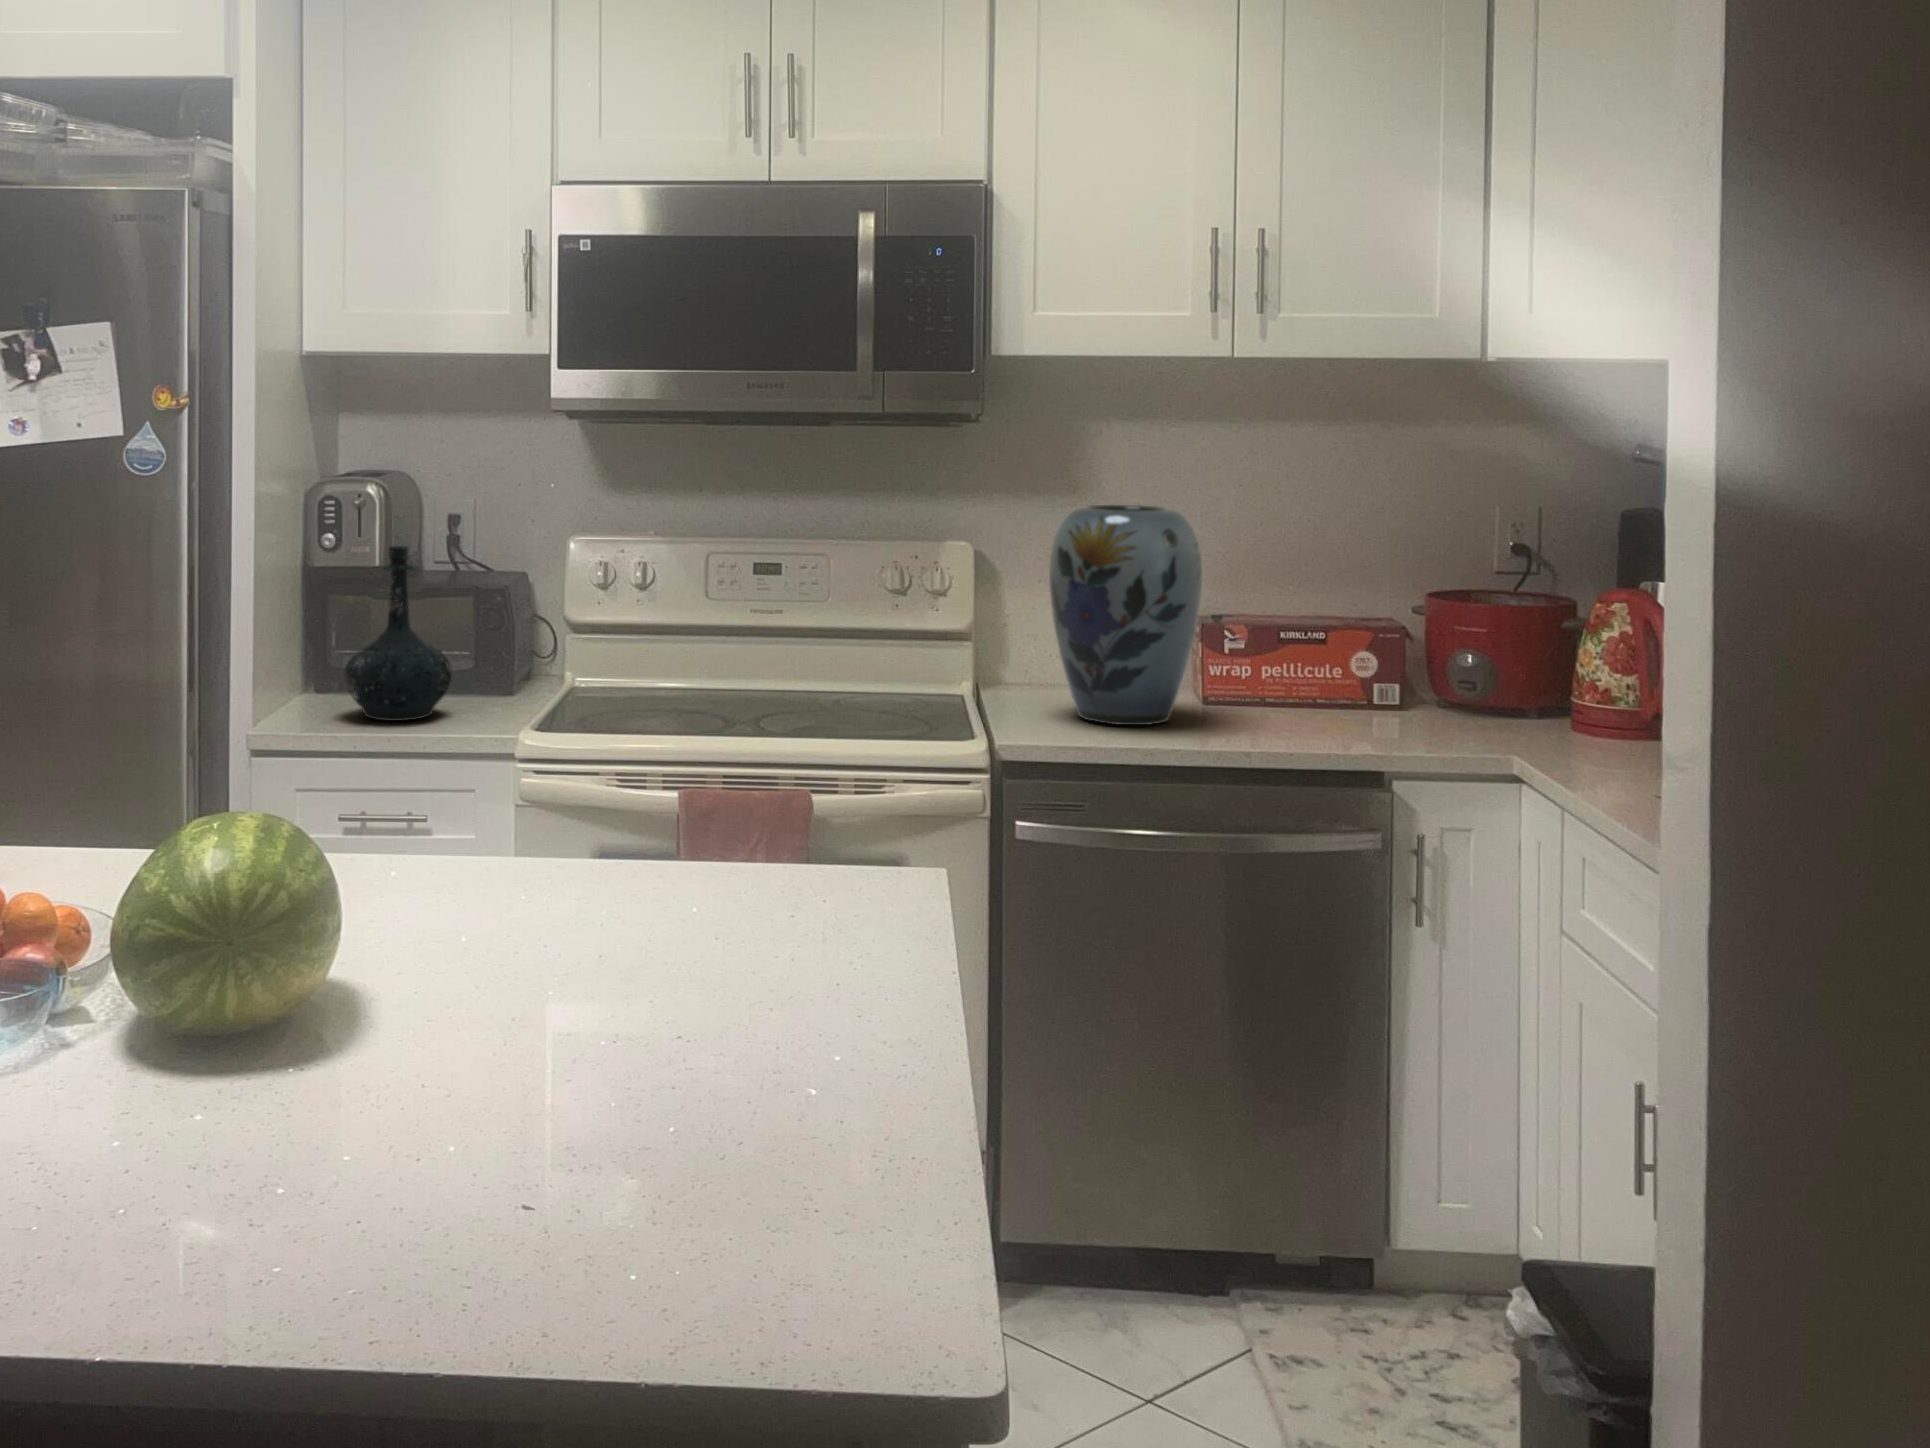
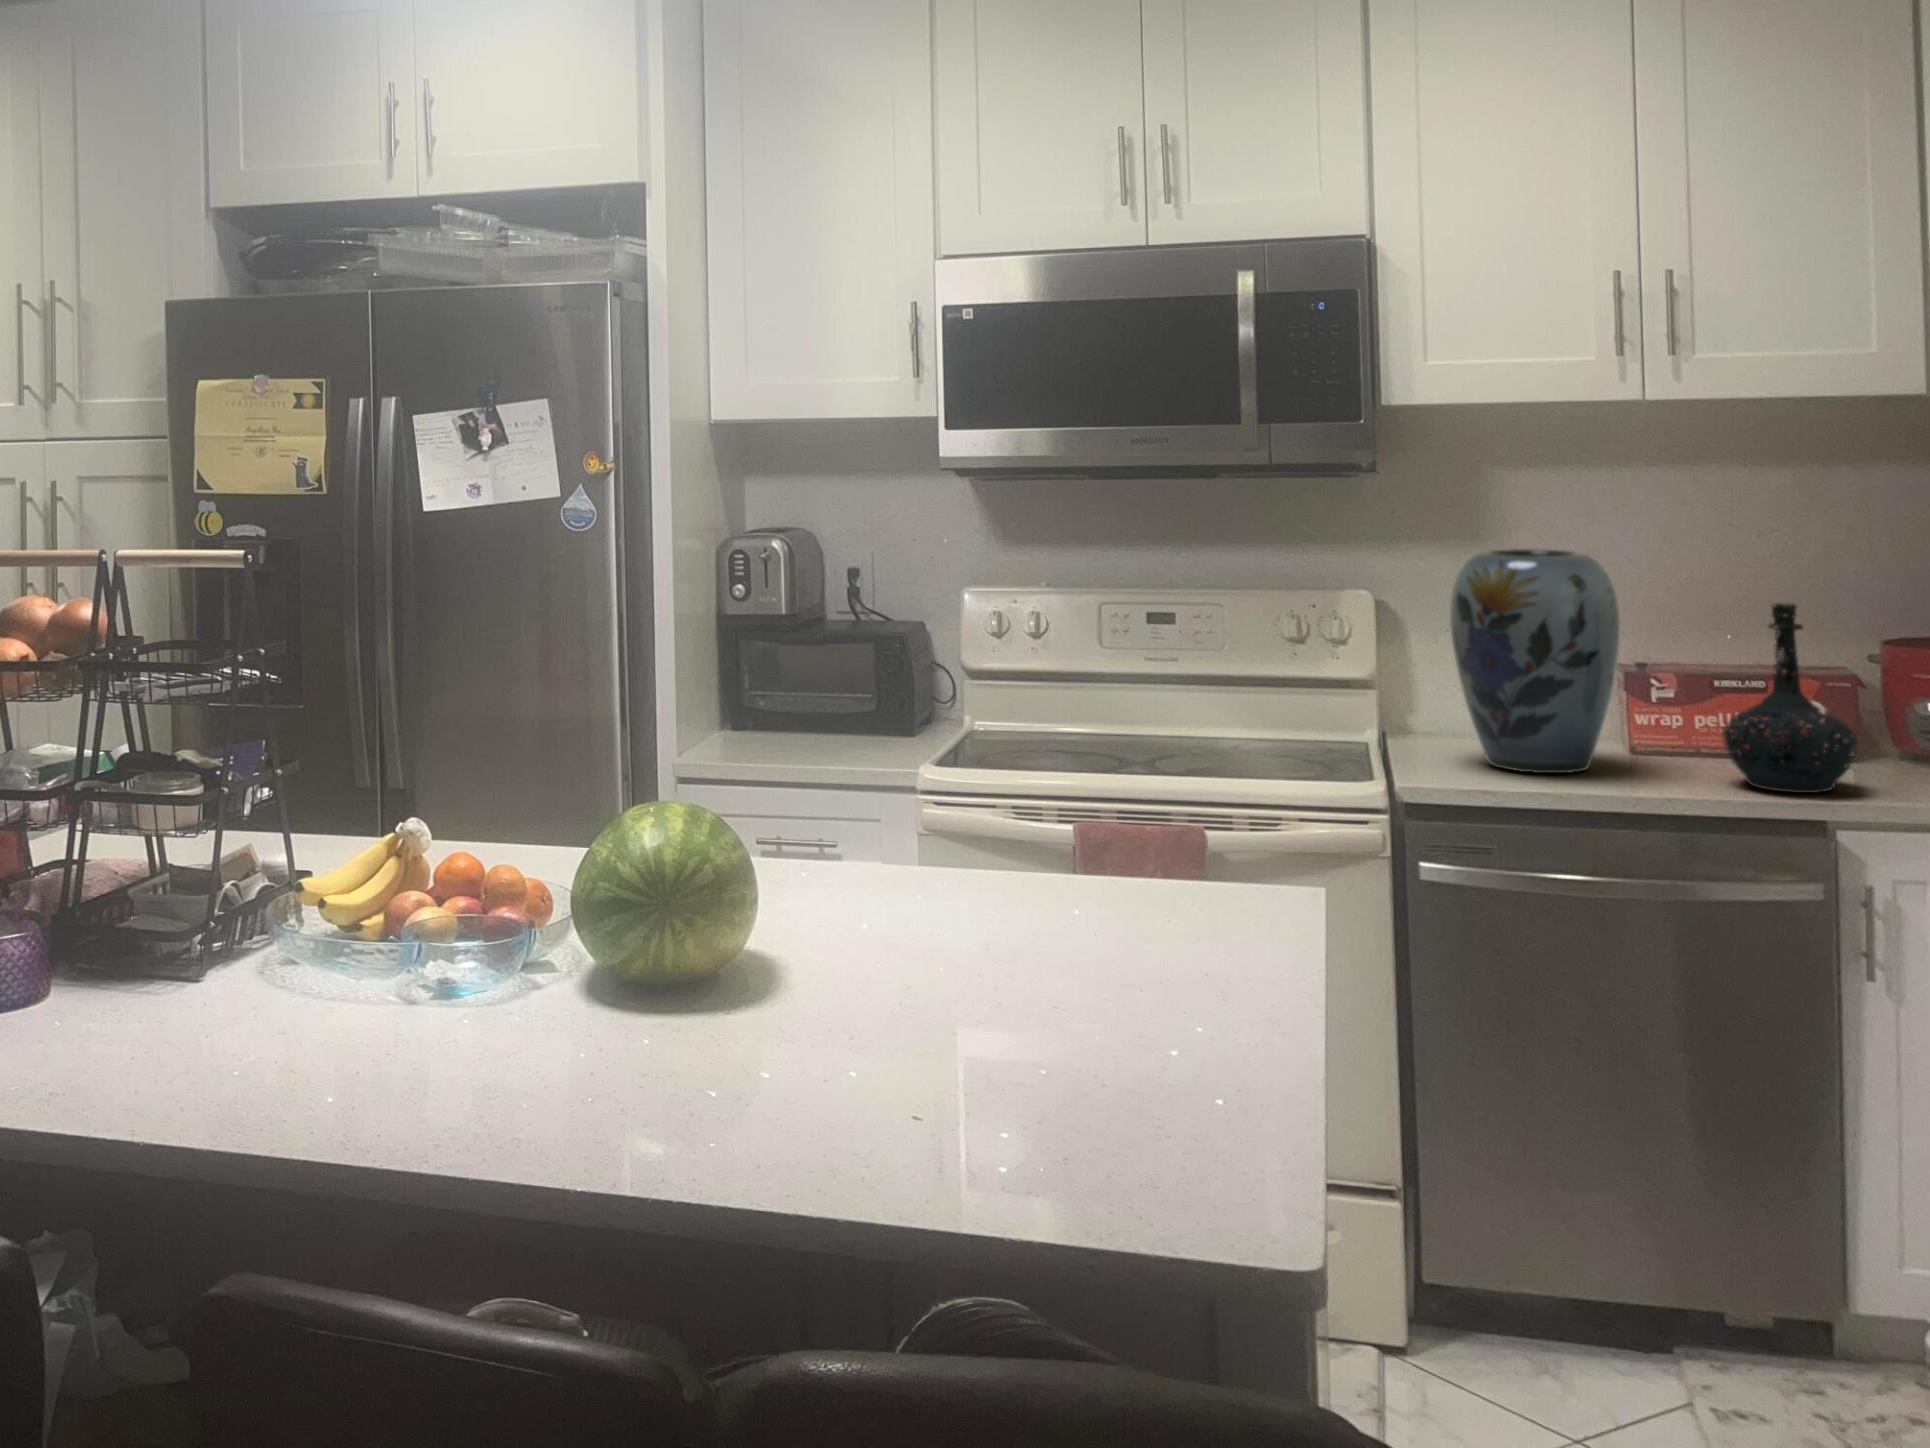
bottle: present [345,546,451,721] -> present [1722,604,1856,793]

